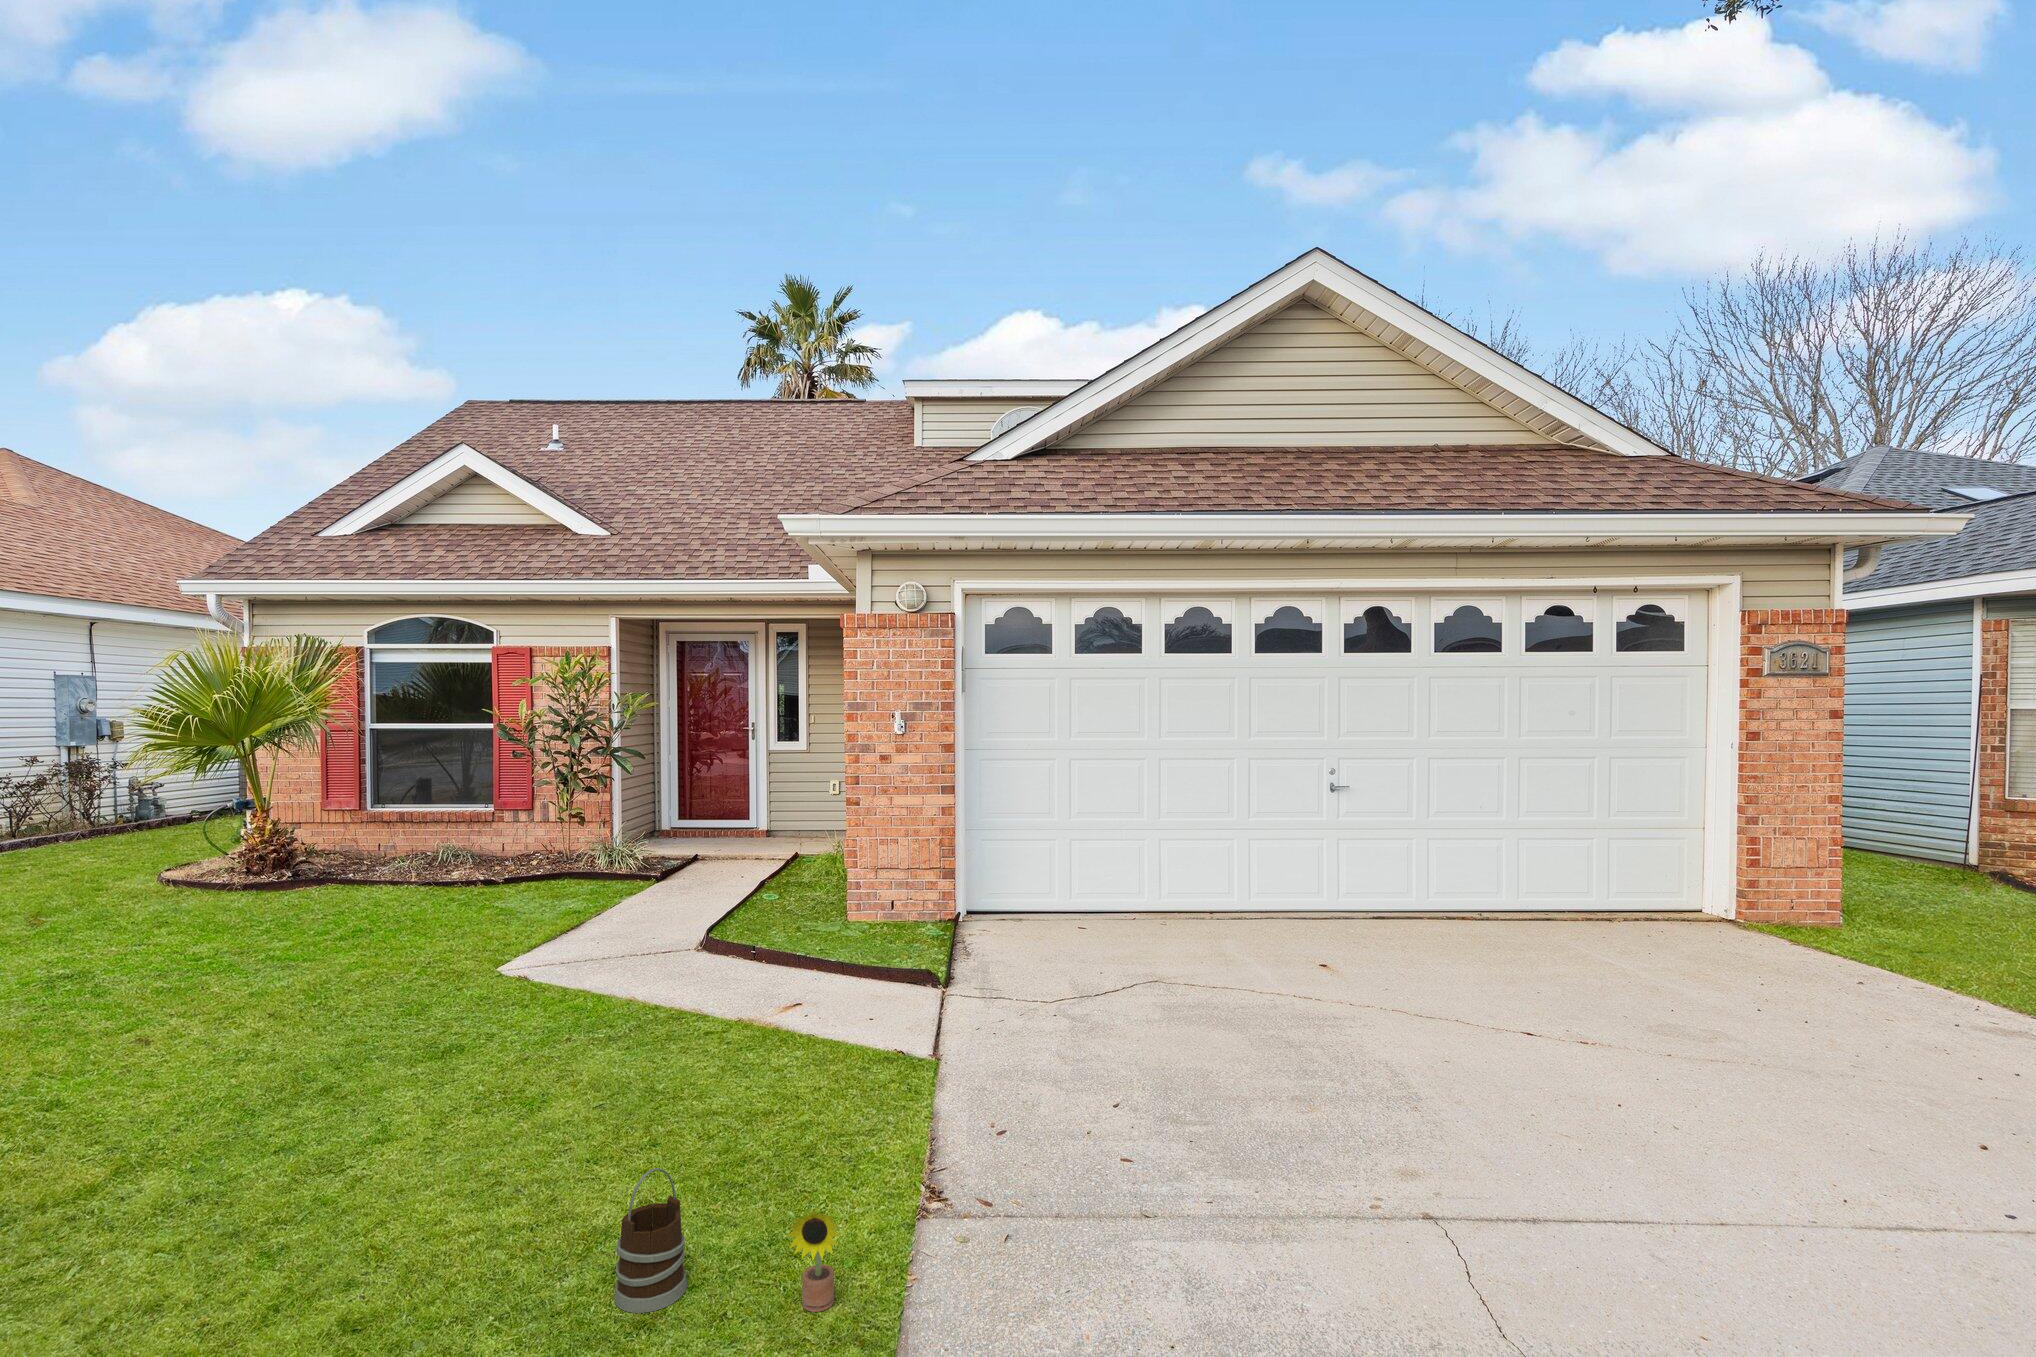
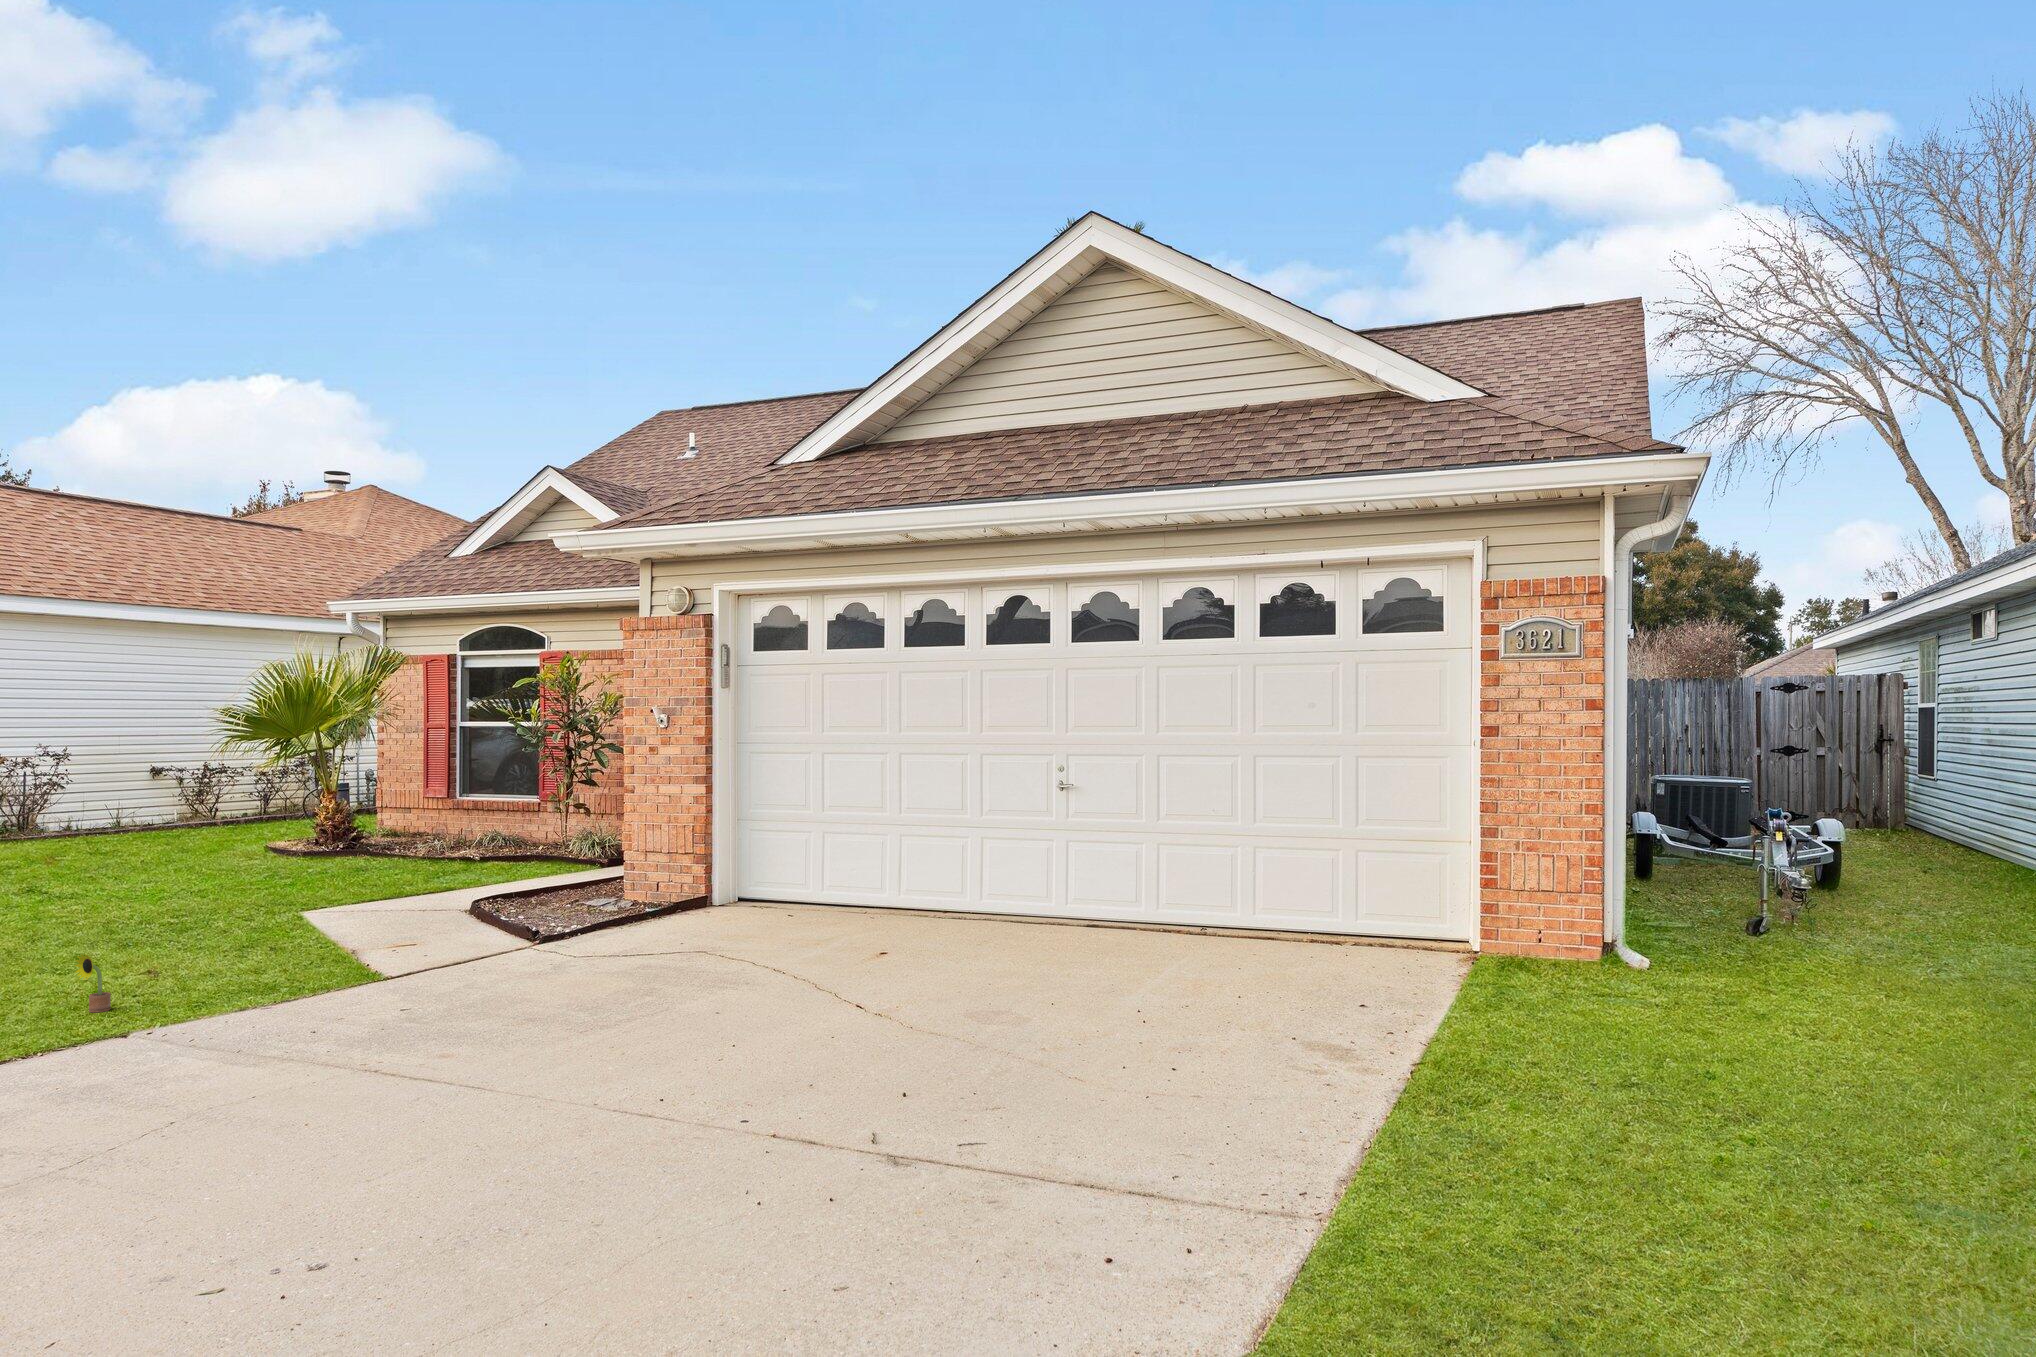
wooden bucket: present [614,1168,687,1313] -> none [30,931,77,1003]

